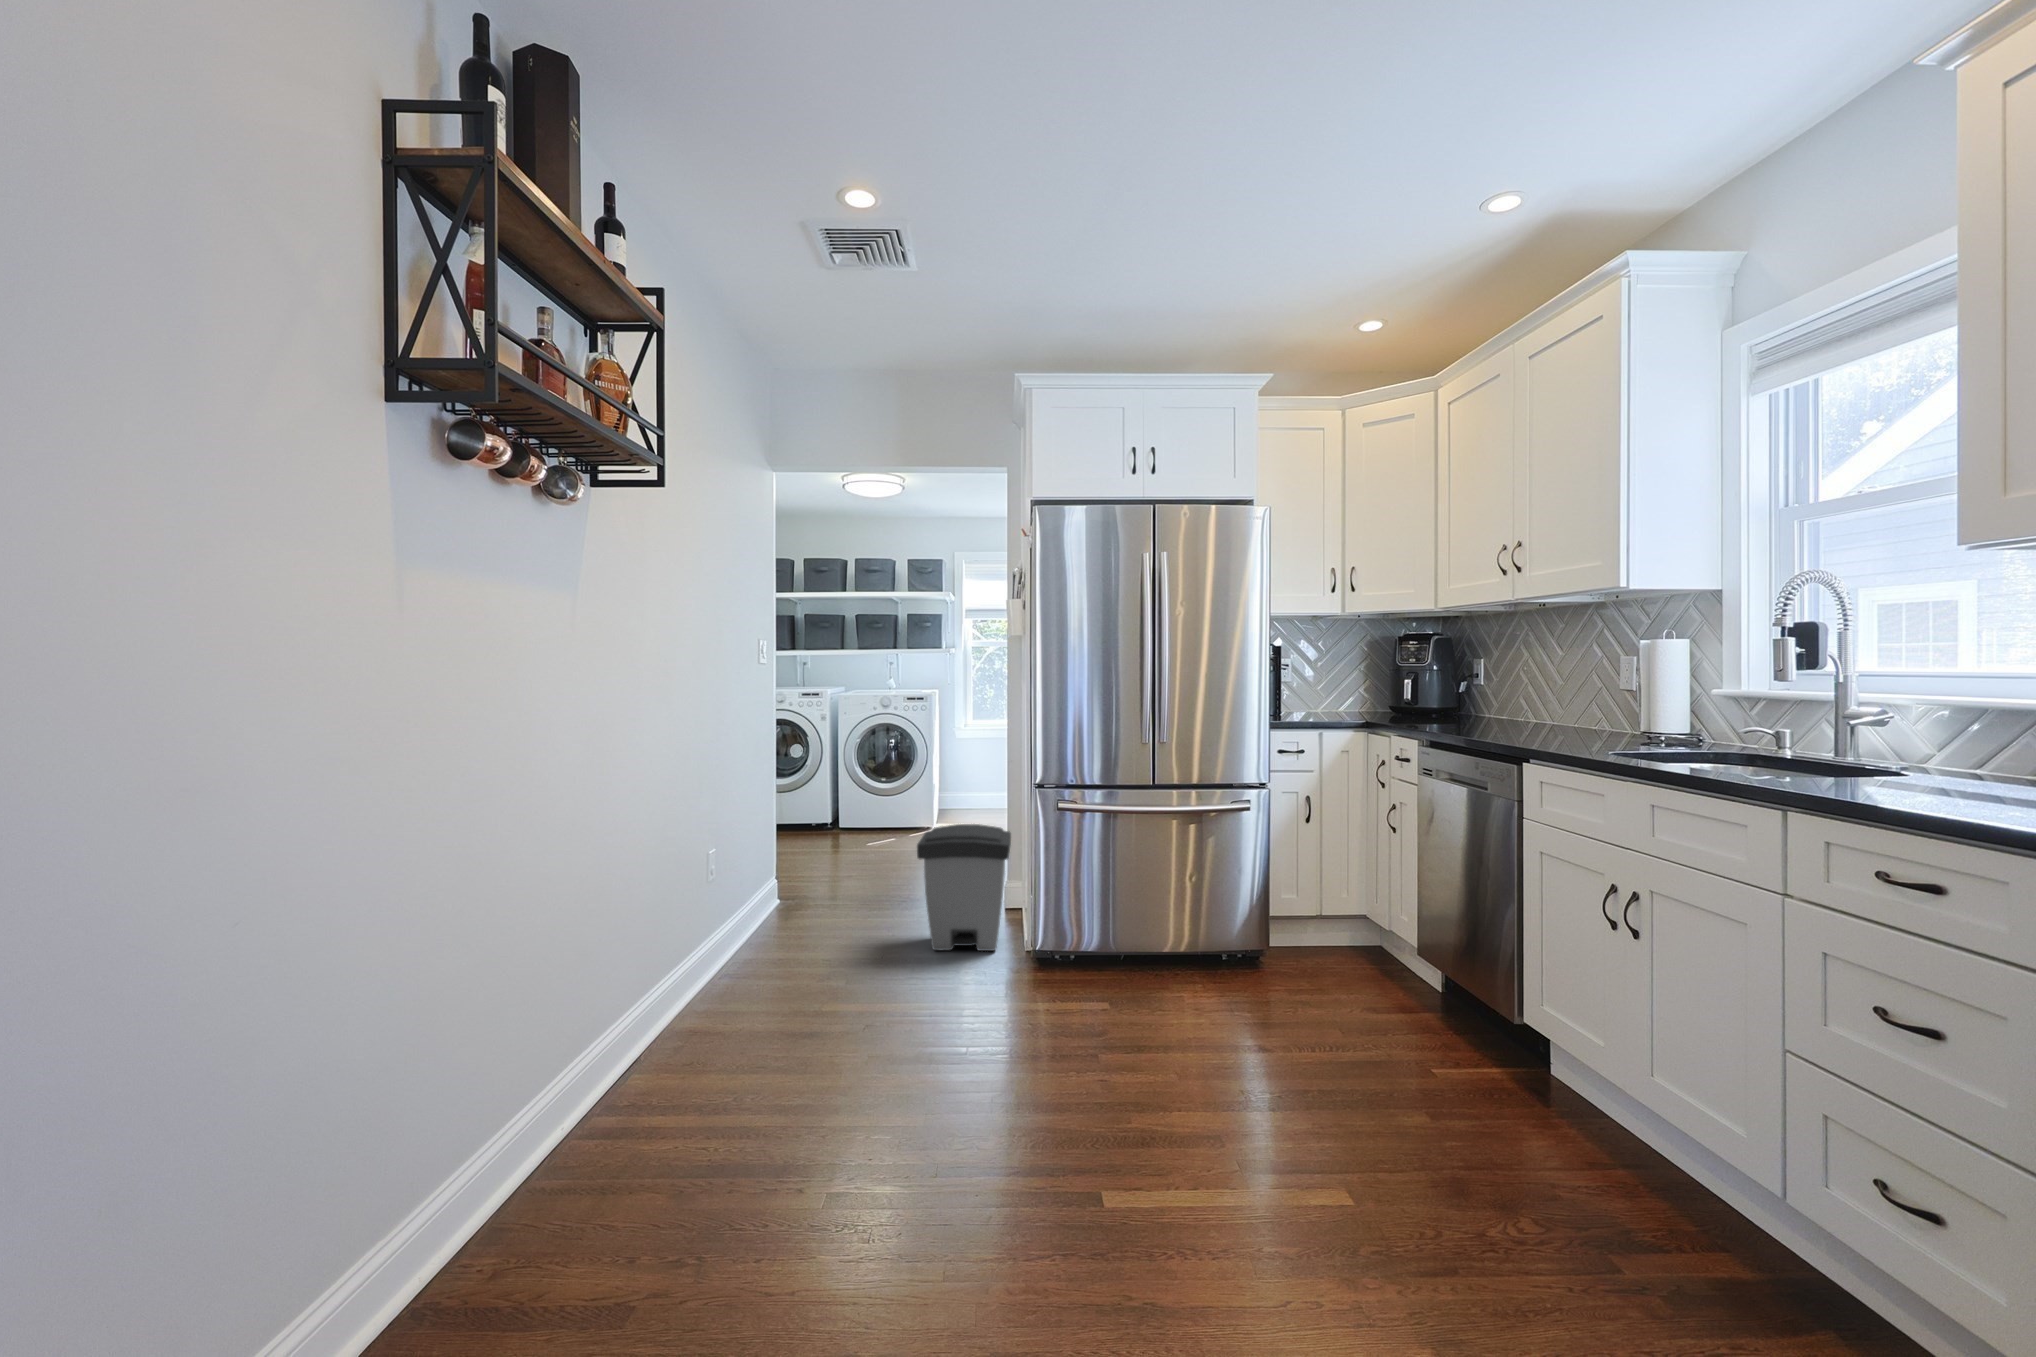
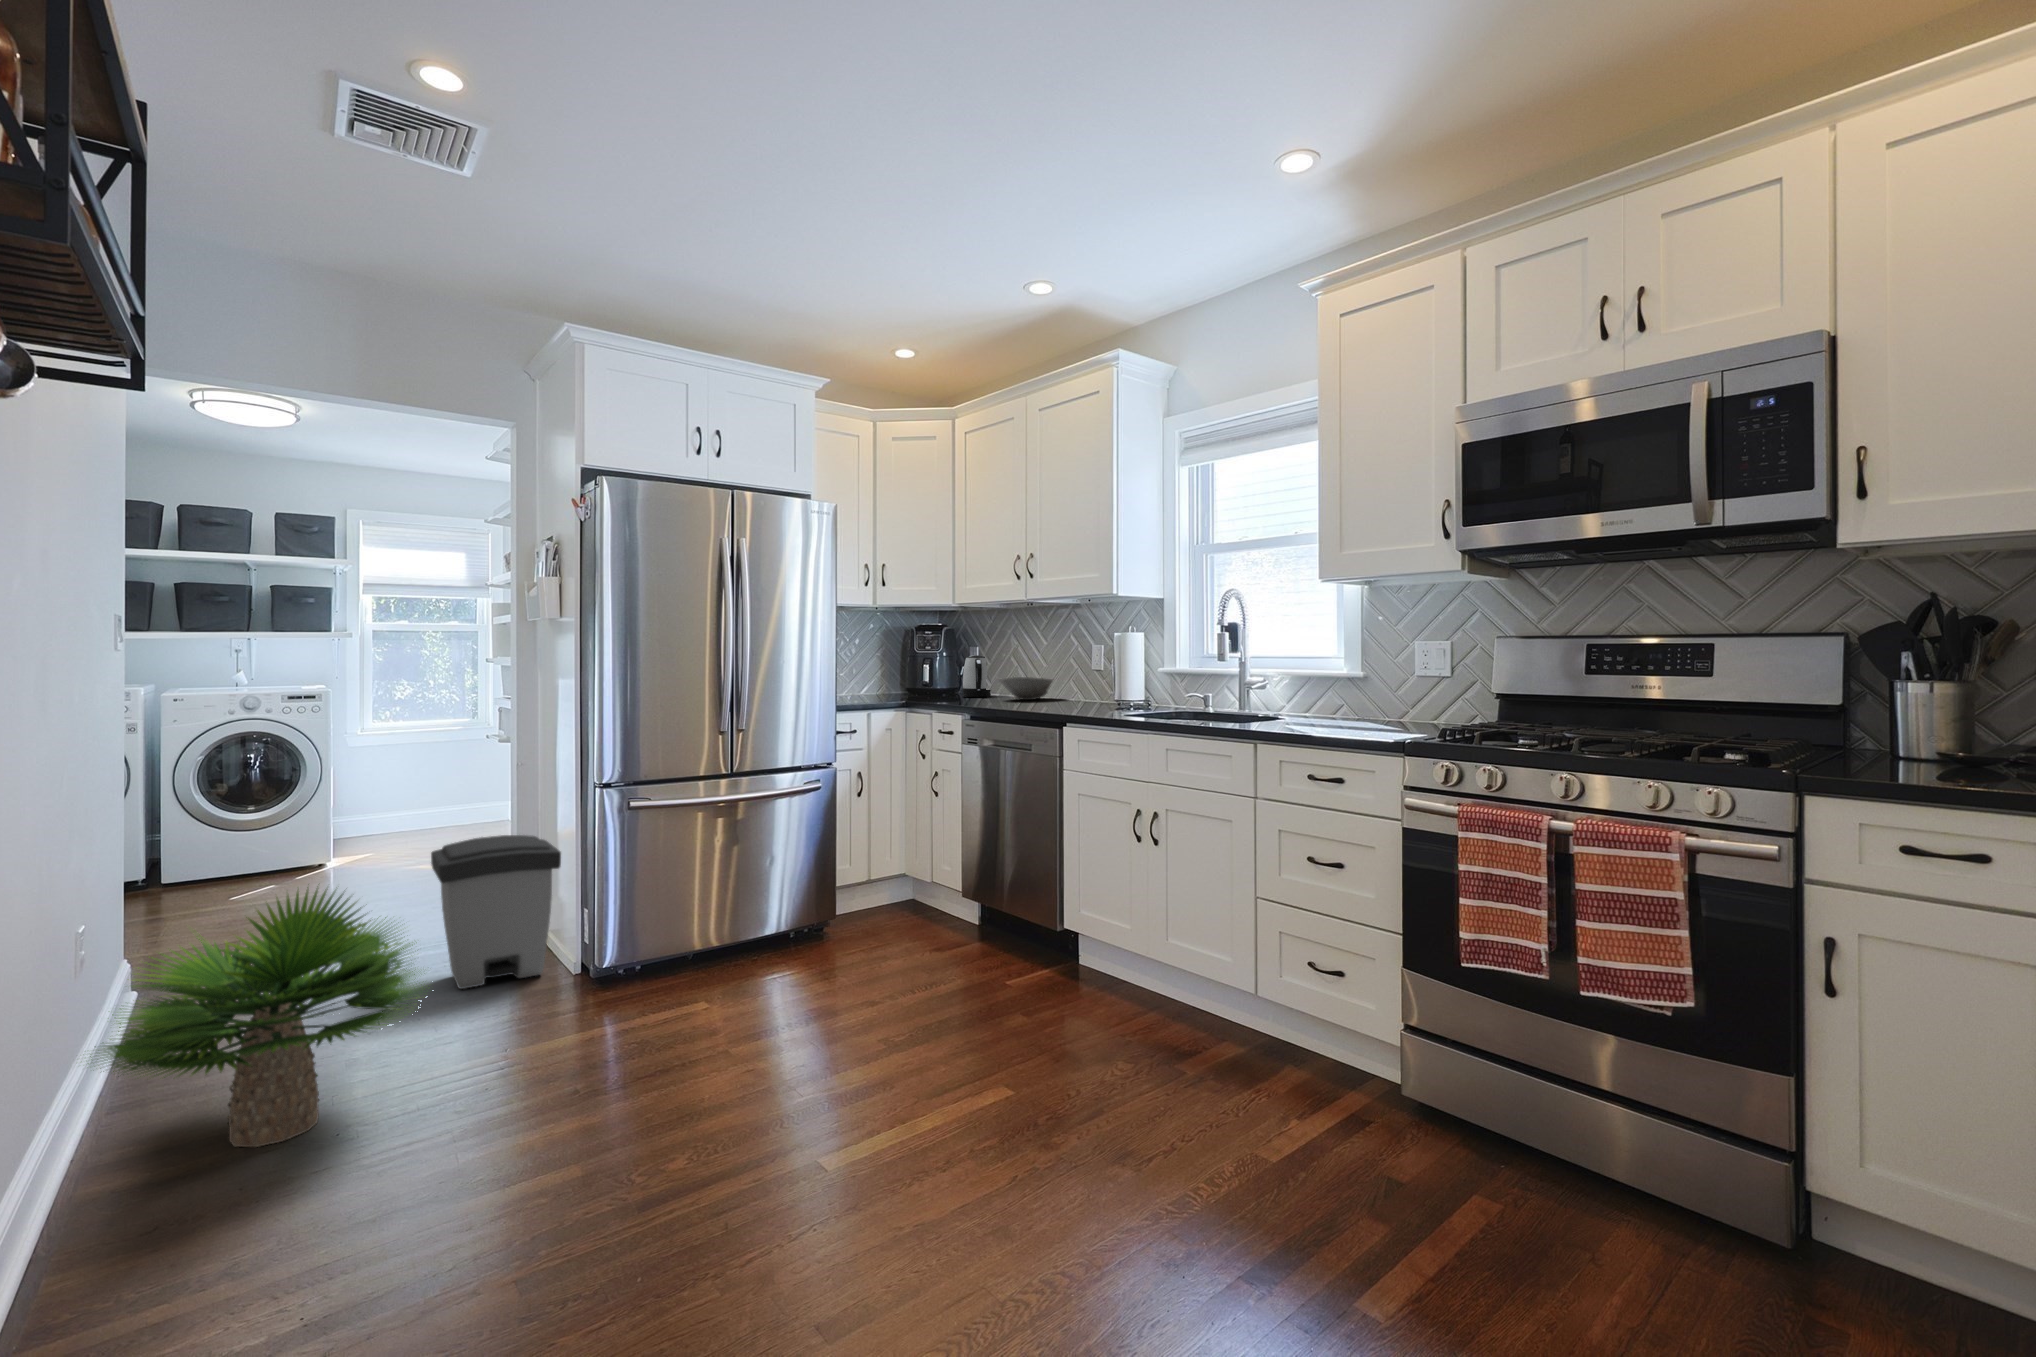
kettle: none [1462,667,1501,717] -> present [963,655,991,697]
bowl: none [1494,695,1583,723] -> present [999,677,1054,700]
potted plant: none [644,848,863,1043] -> present [88,887,422,1147]

